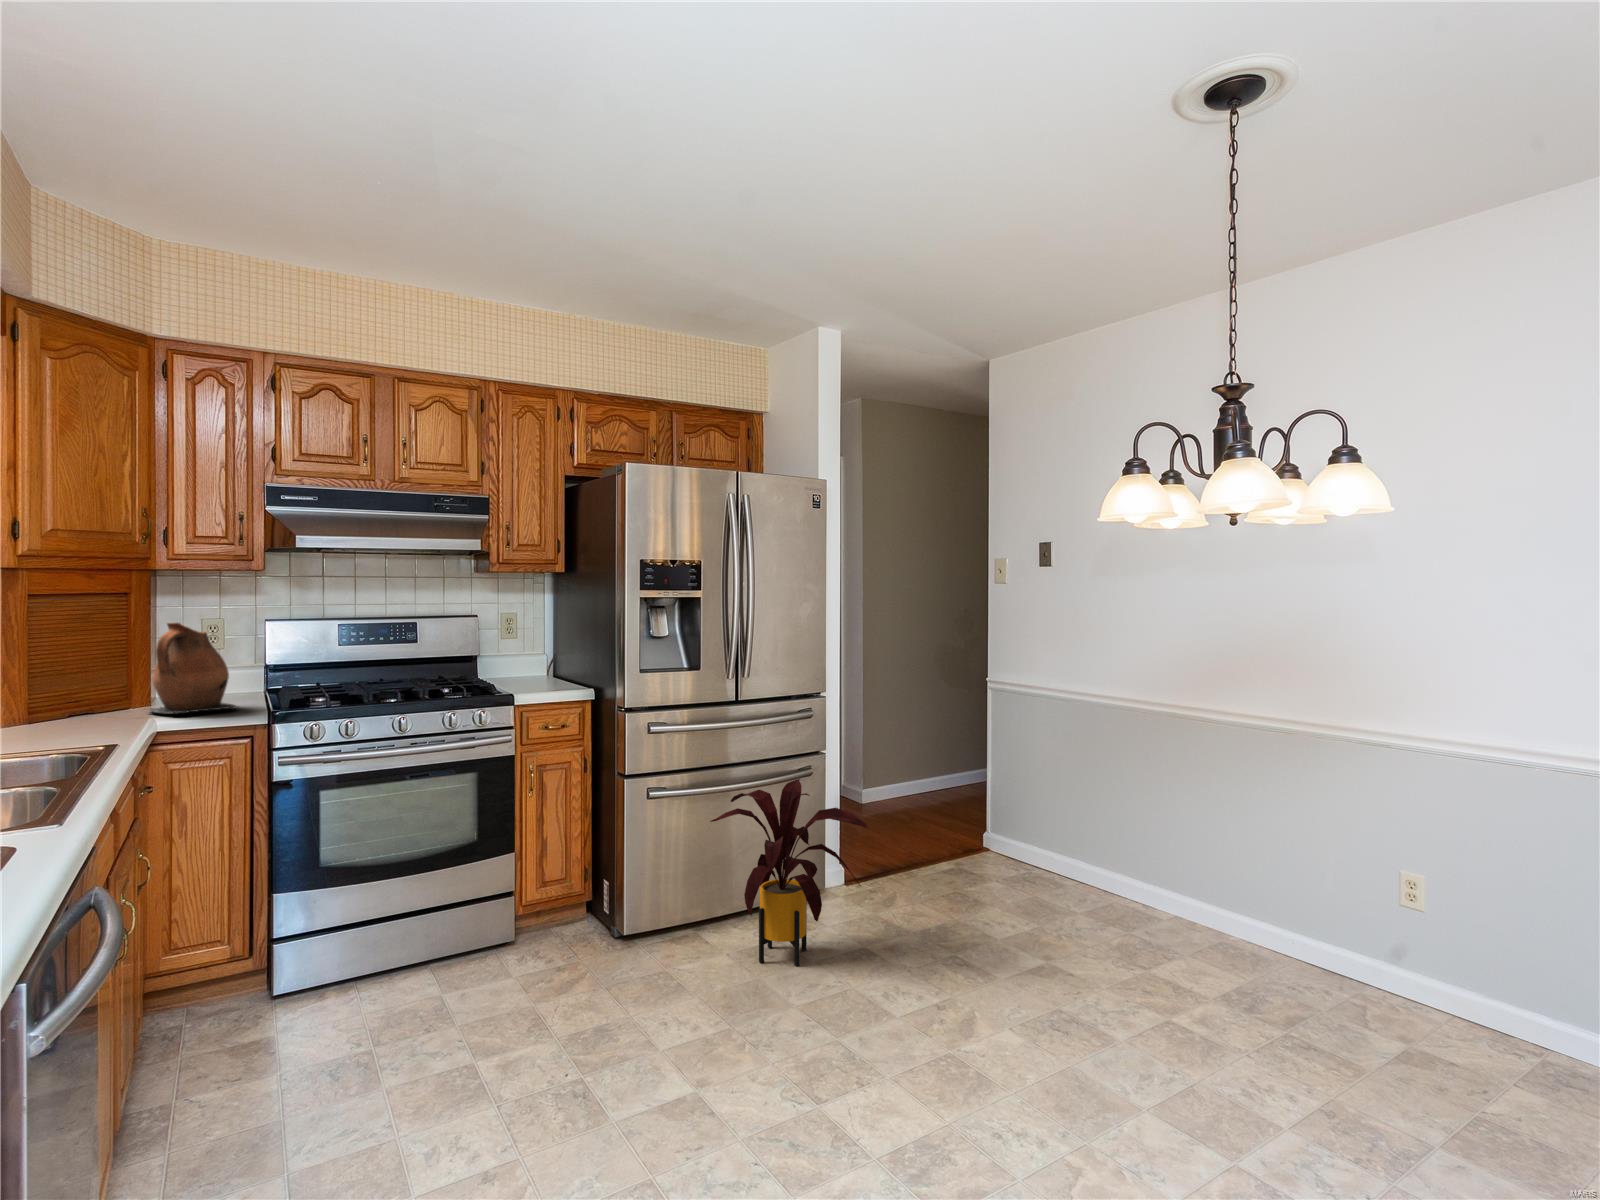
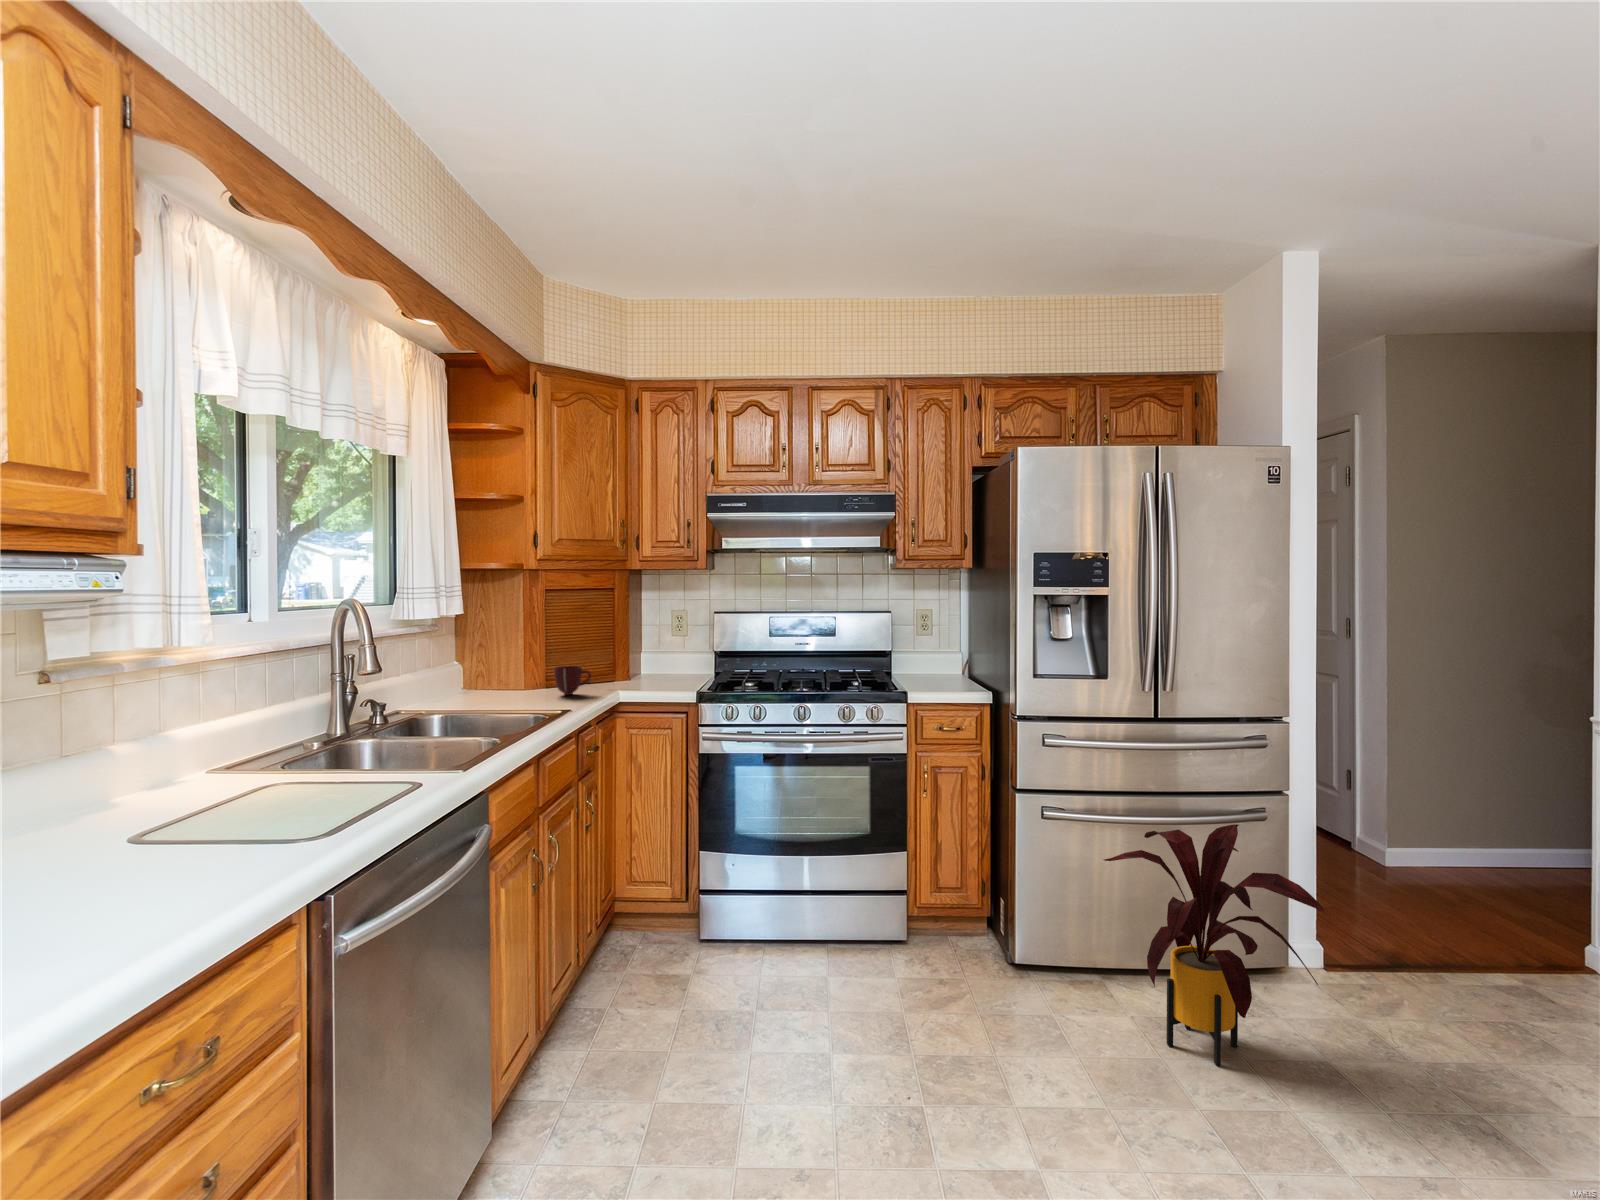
ceramic pitcher: present [150,623,238,714] -> none [616,614,679,690]
mug: none [59,689,119,726] -> present [554,666,591,695]

